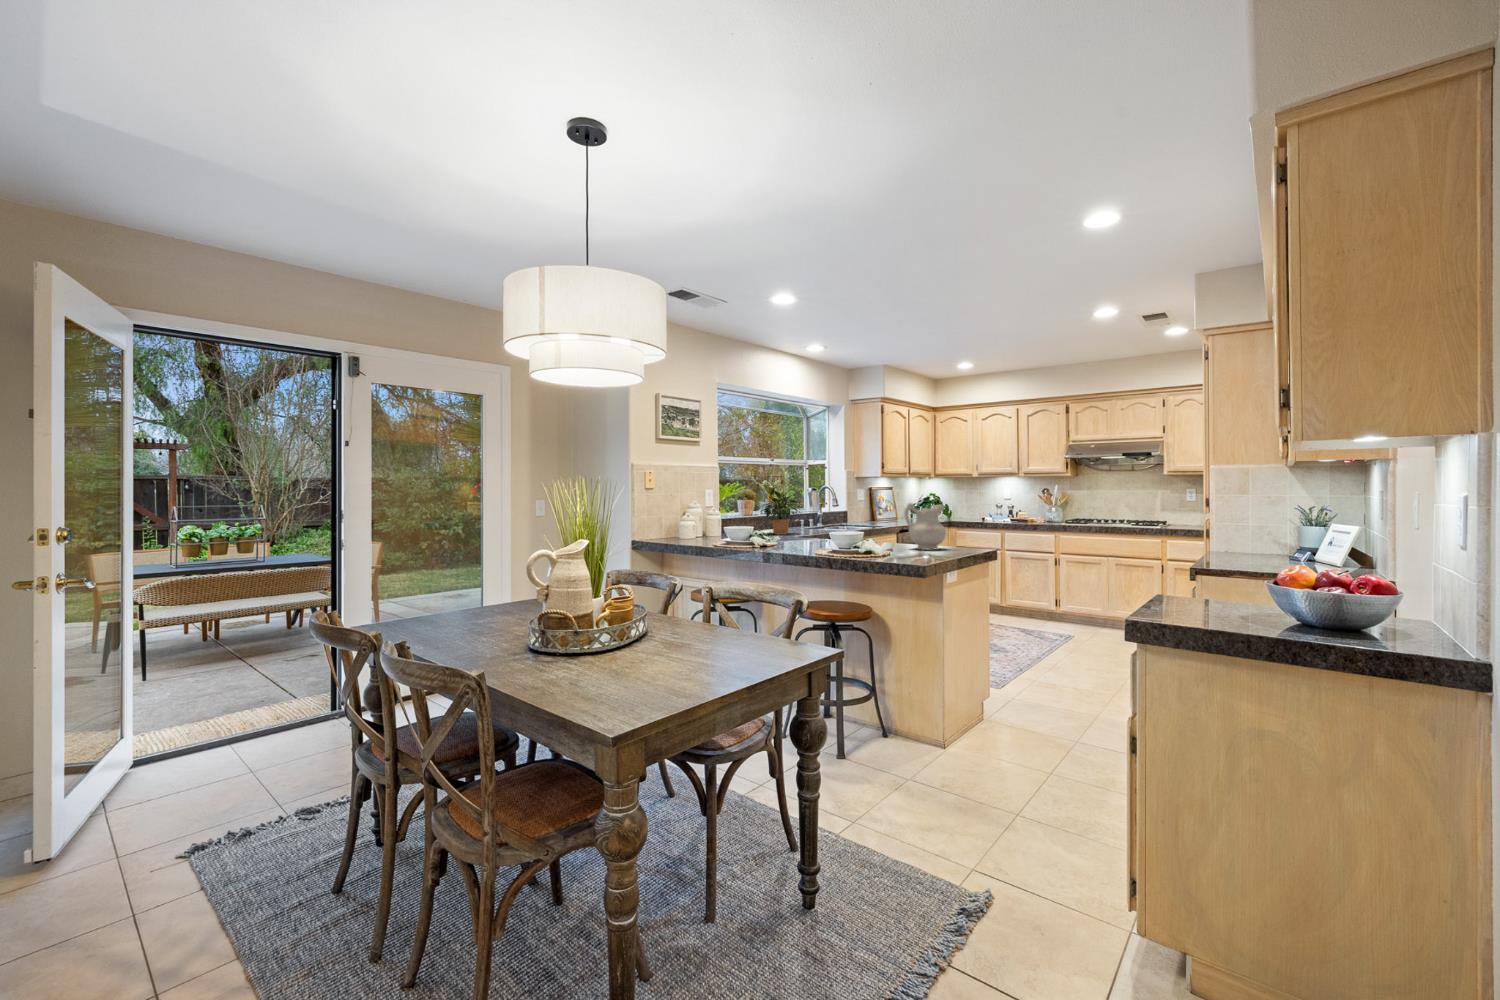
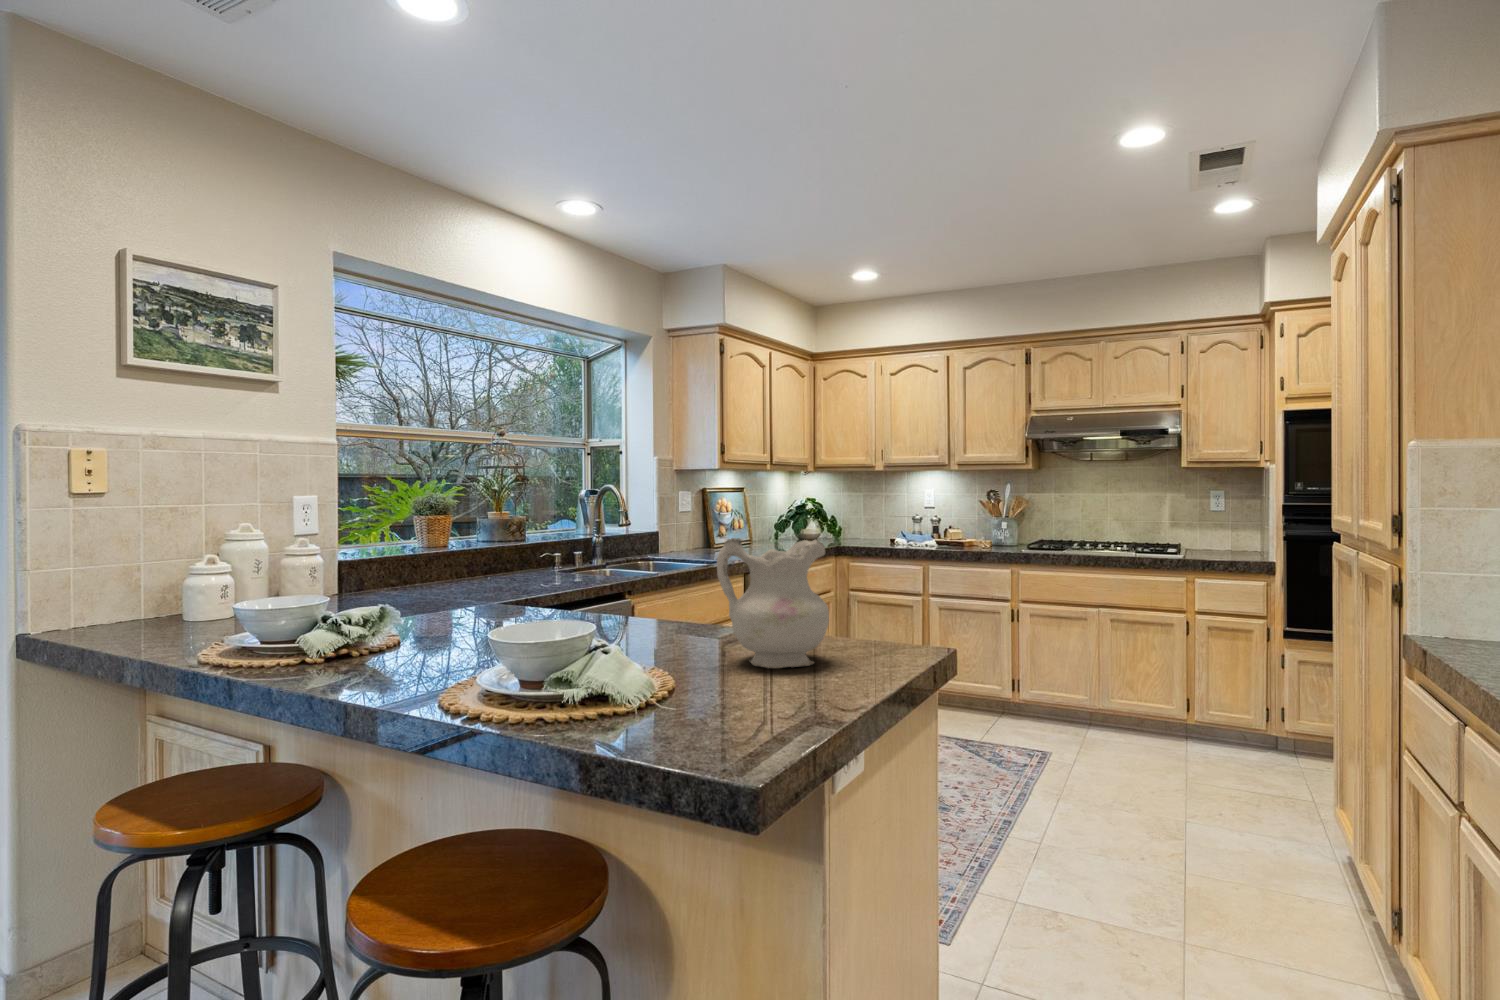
potted plant: present [761,488,801,535] -> none [436,489,539,593]

